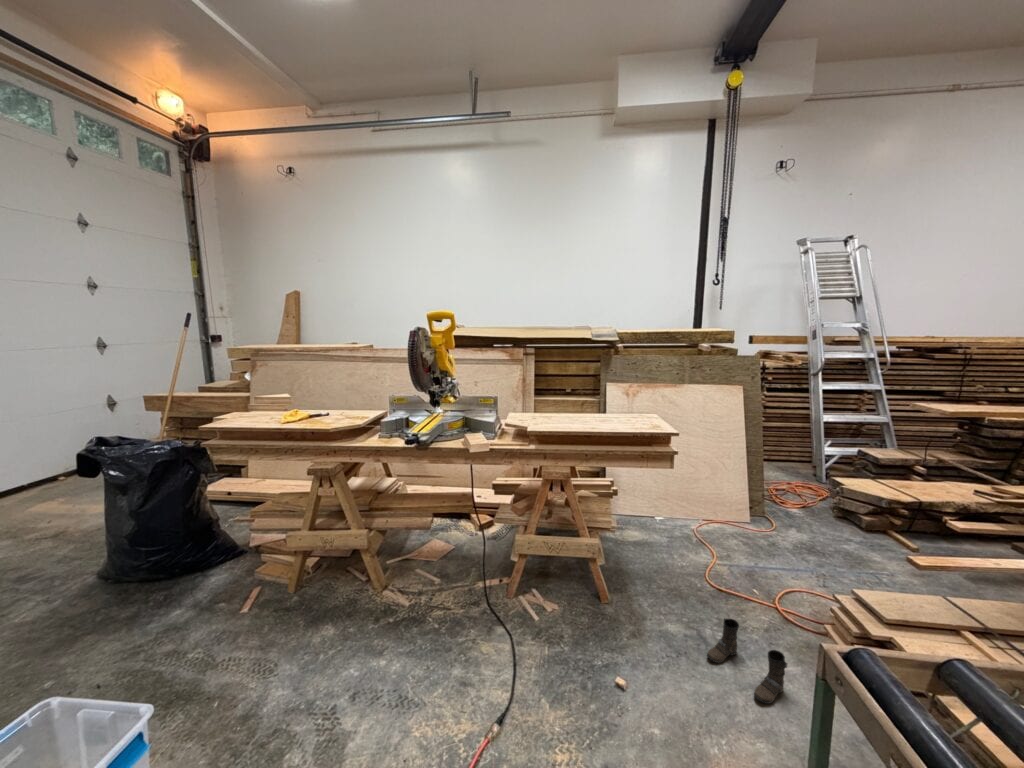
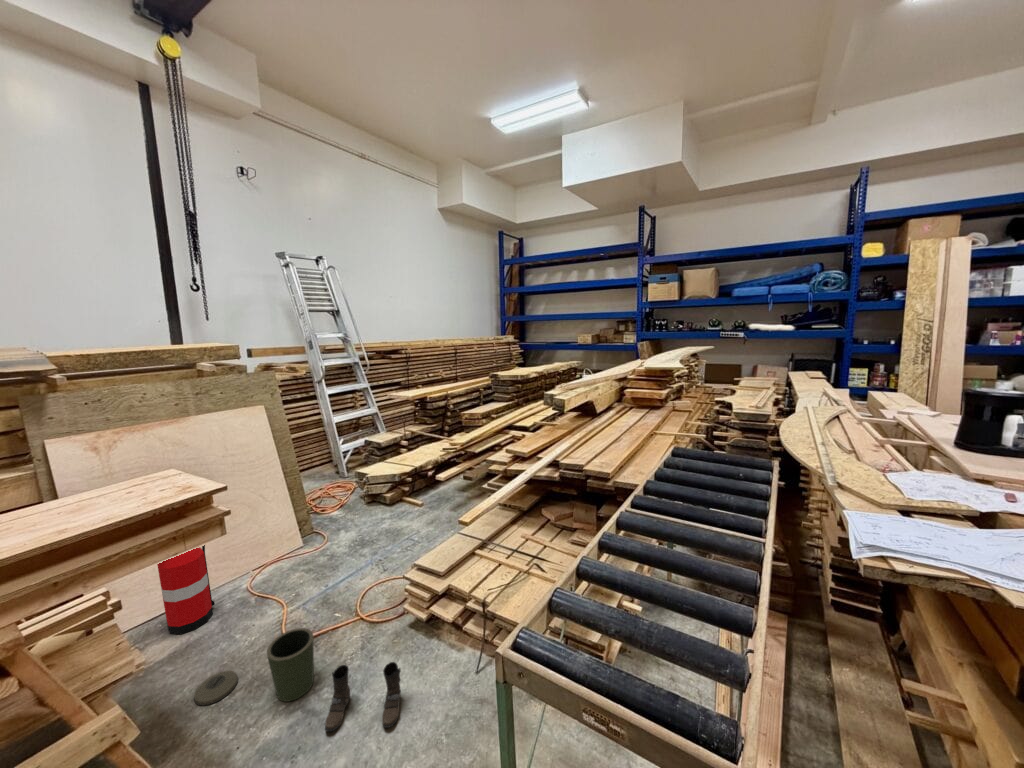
fire extinguisher: none [637,453,674,535] -> present [157,545,215,634]
trash can: none [639,566,721,623] -> present [194,628,314,705]

